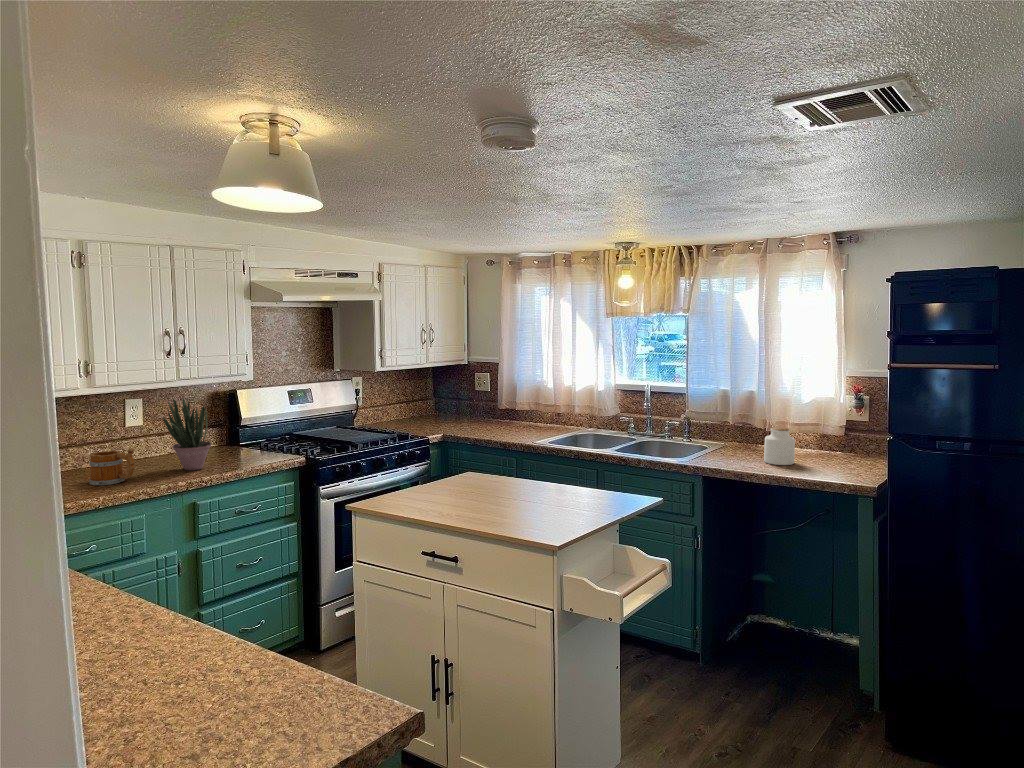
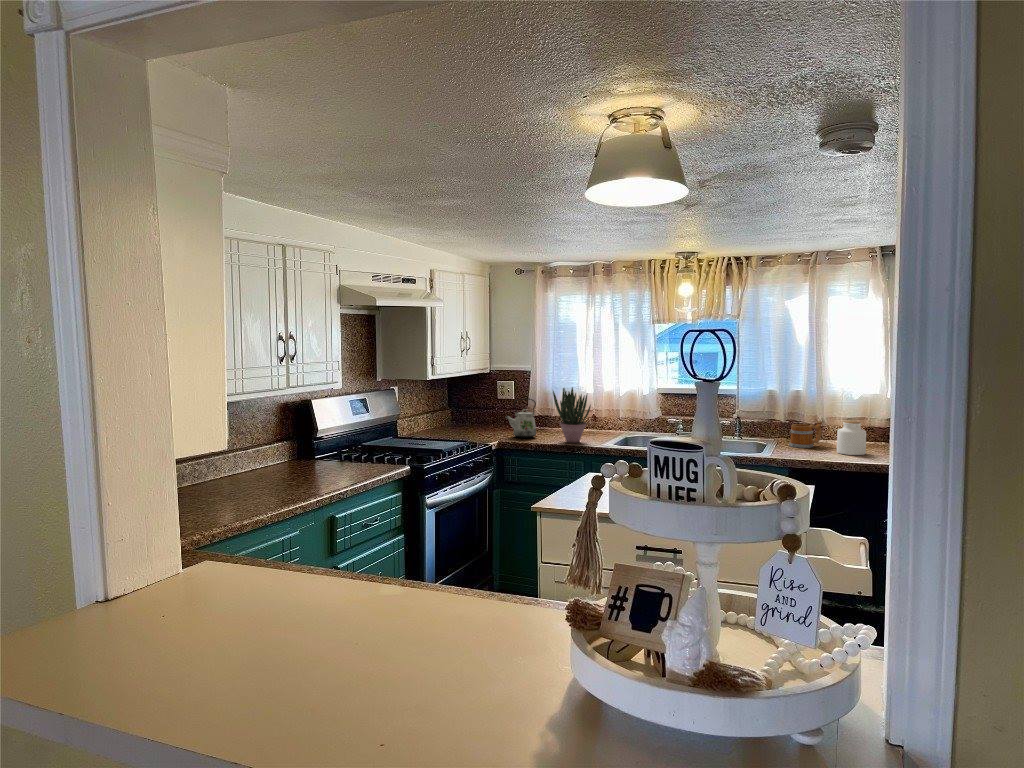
kettle: none [451,392,481,431] -> present [505,399,536,438]
potted plant: present [162,399,211,471] -> present [553,387,591,443]
mug: present [89,448,135,485] -> present [789,421,822,448]

